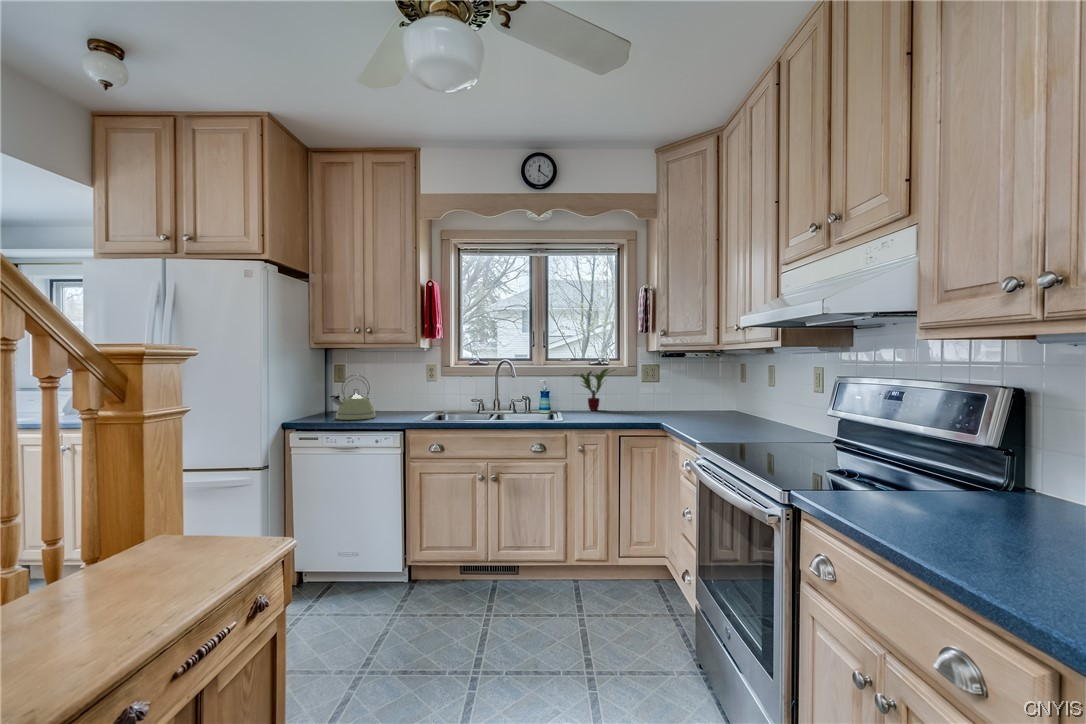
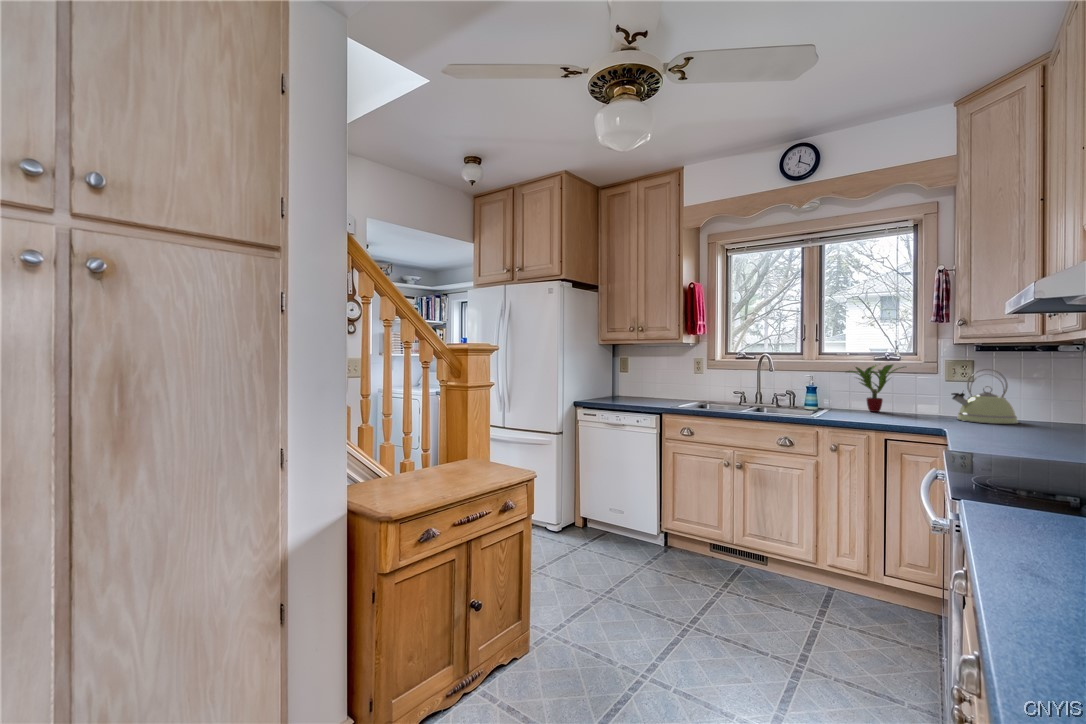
kettle: present [330,375,376,420] -> present [951,369,1018,424]

